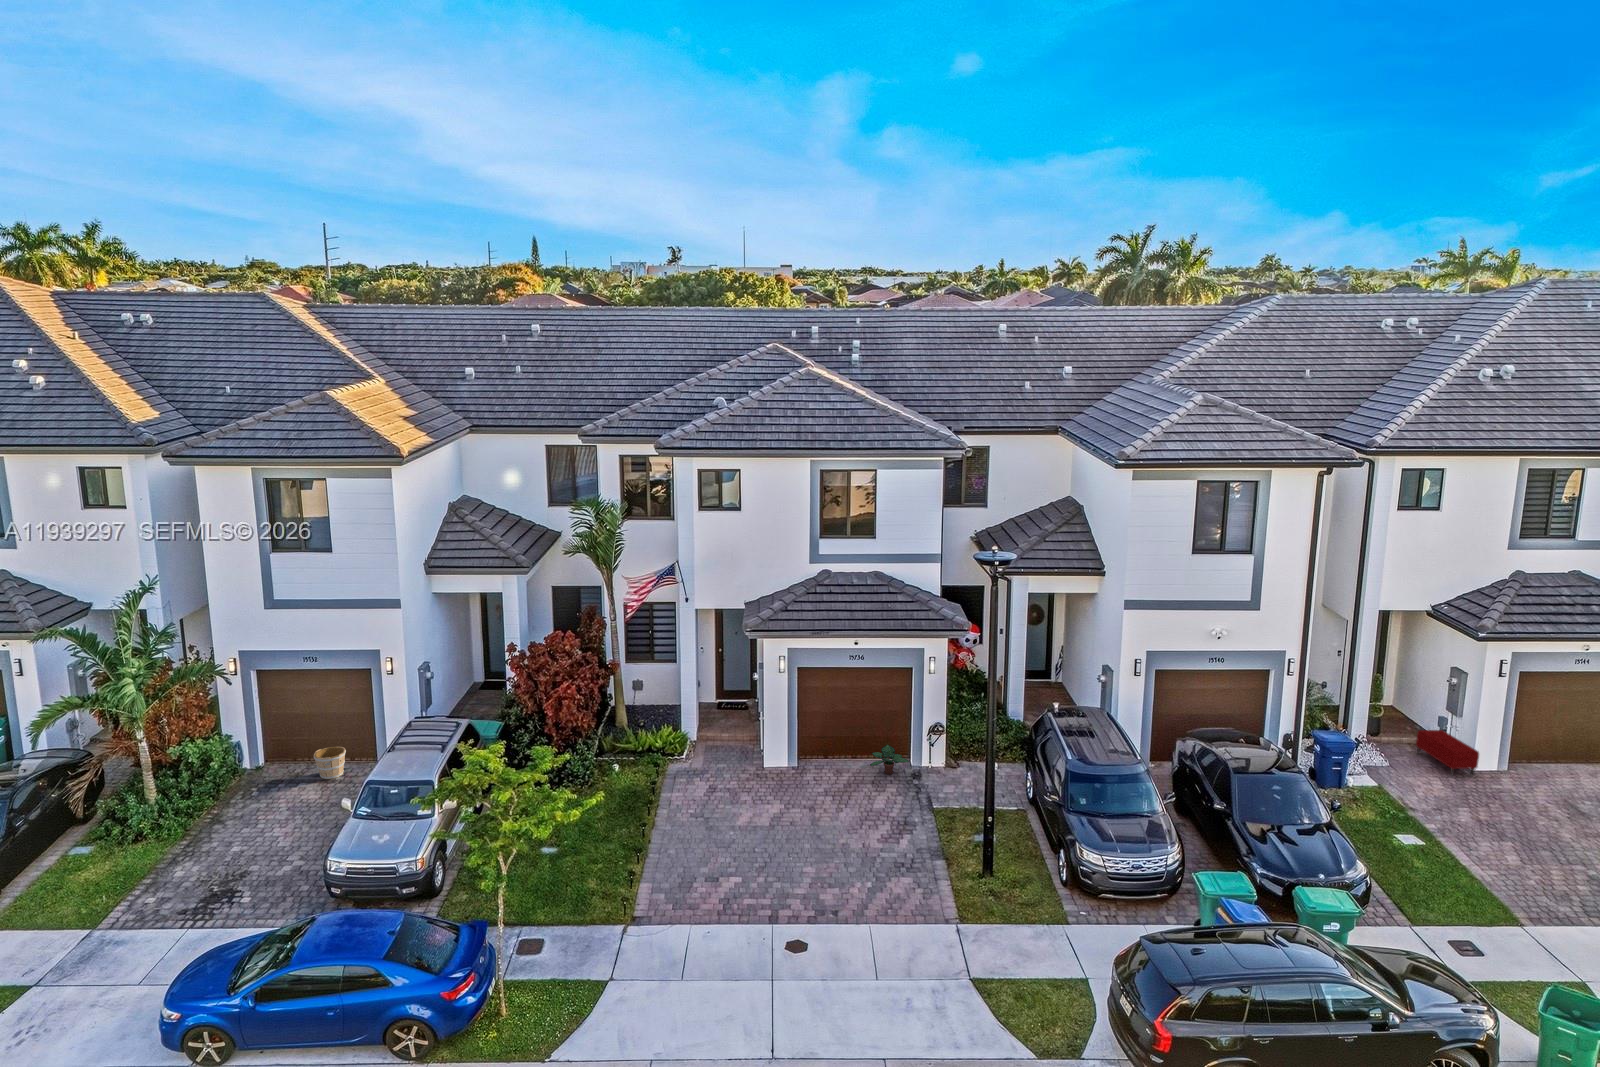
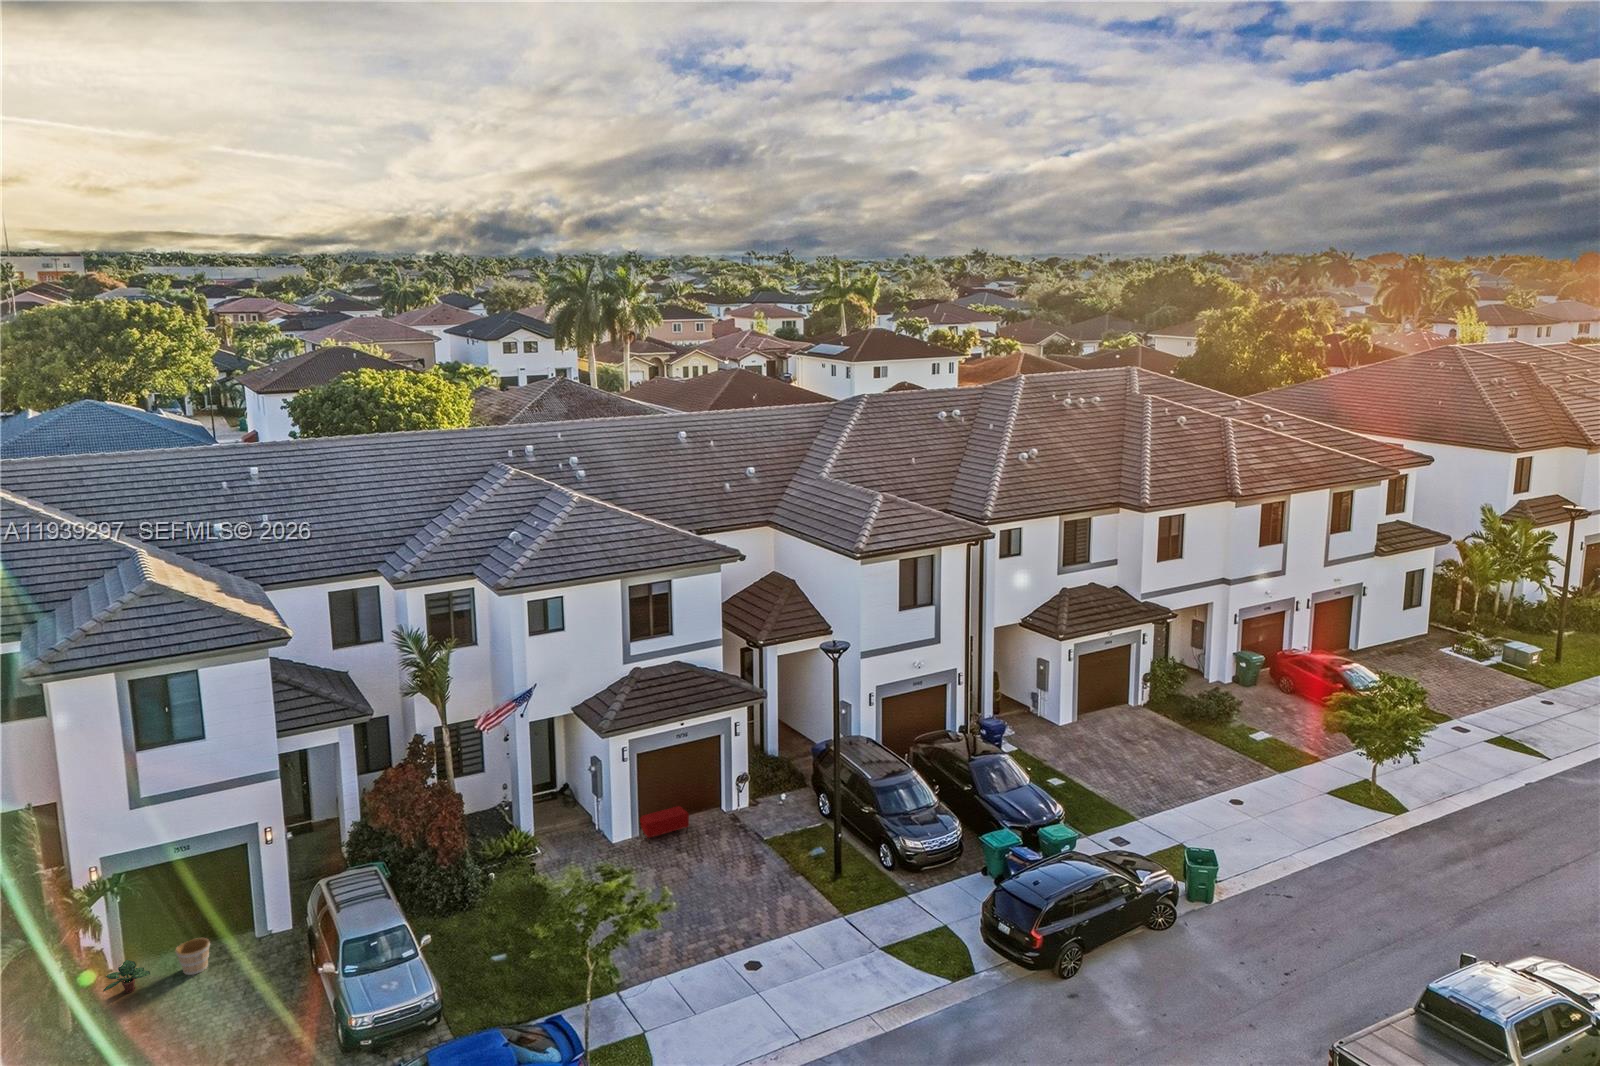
bench: present [1416,730,1479,776] -> present [640,806,689,842]
potted plant: present [870,745,909,774] -> present [103,960,150,993]

